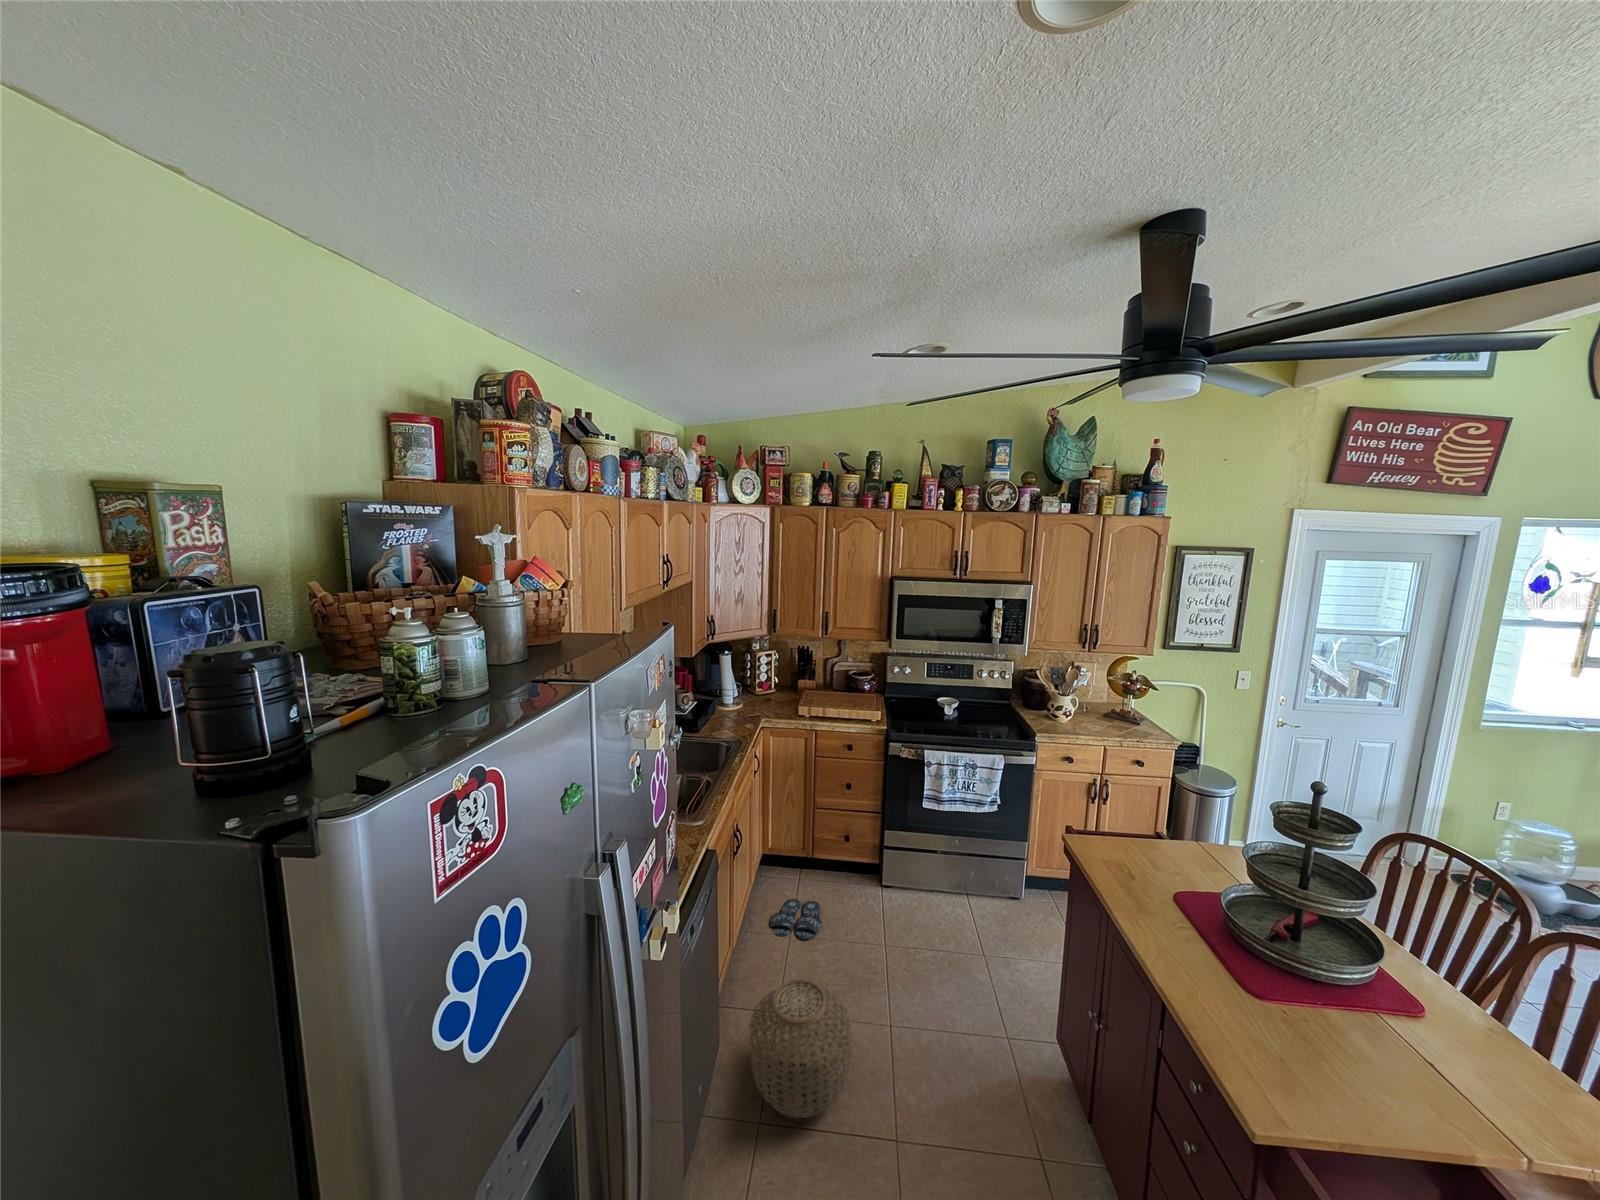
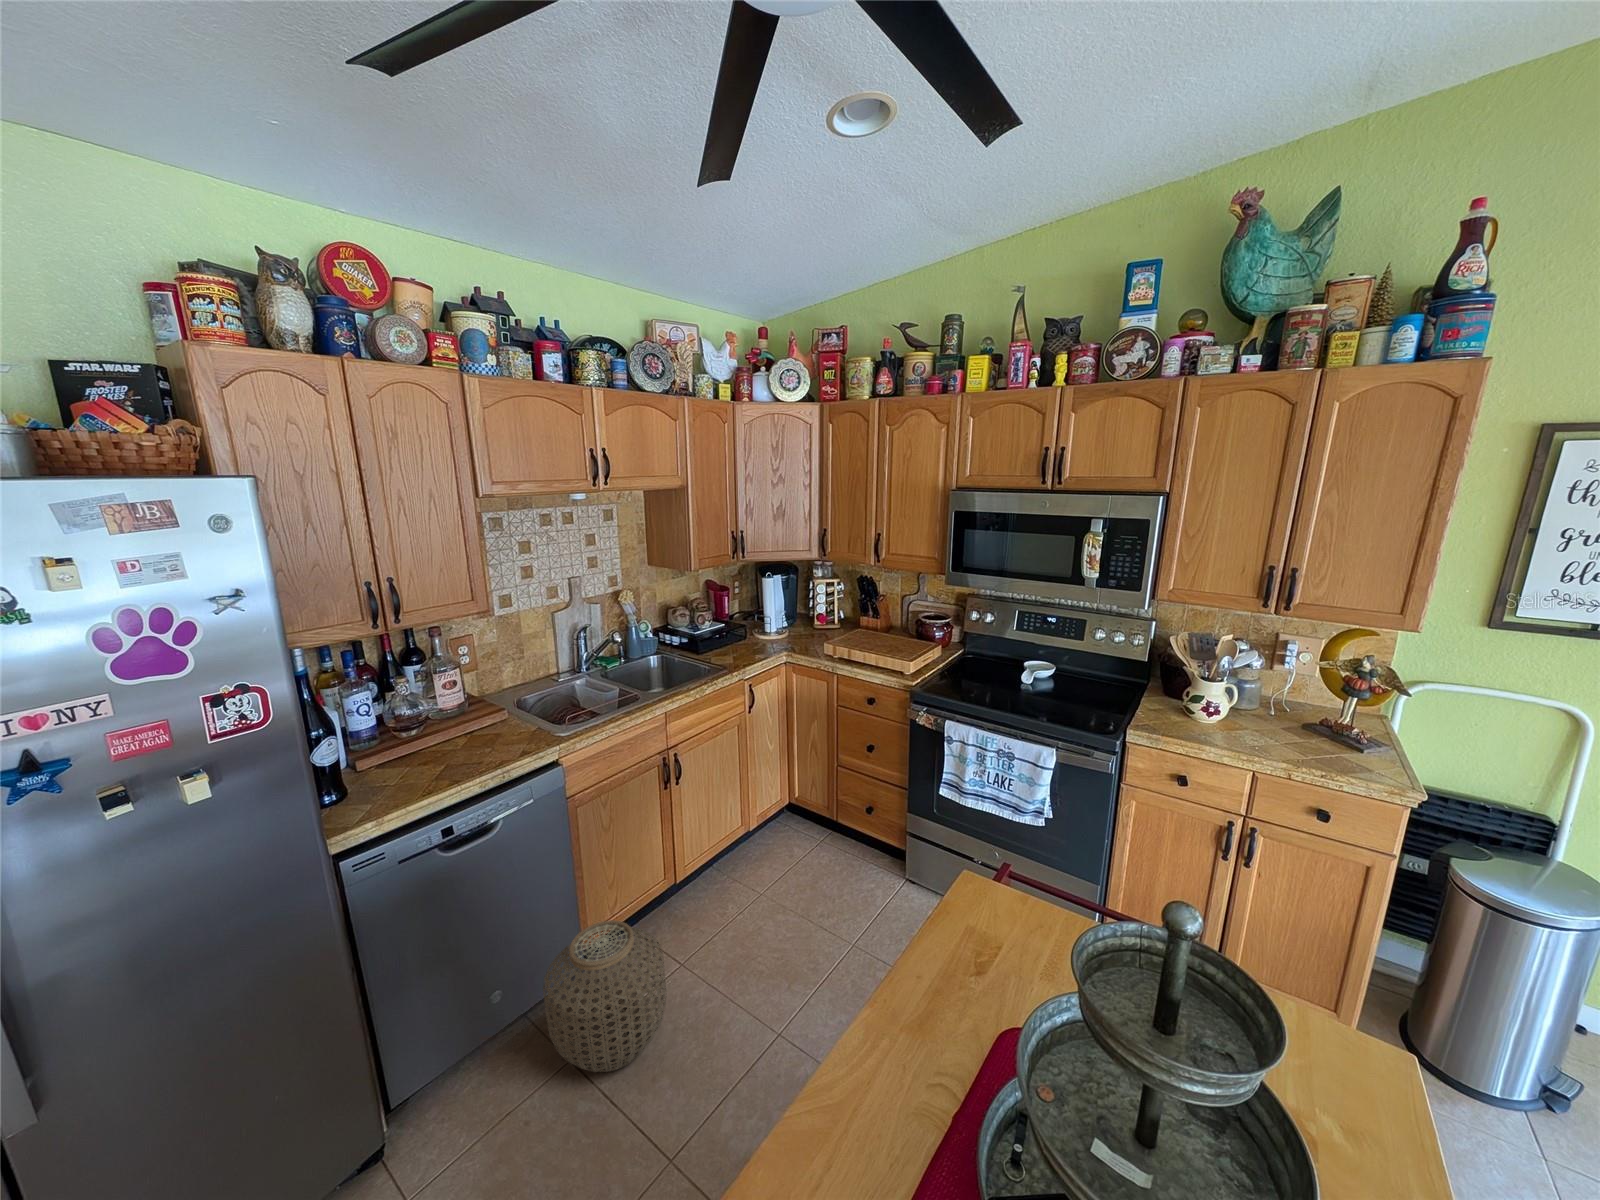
slippers: present [770,899,822,940] -> none [736,859,806,904]

